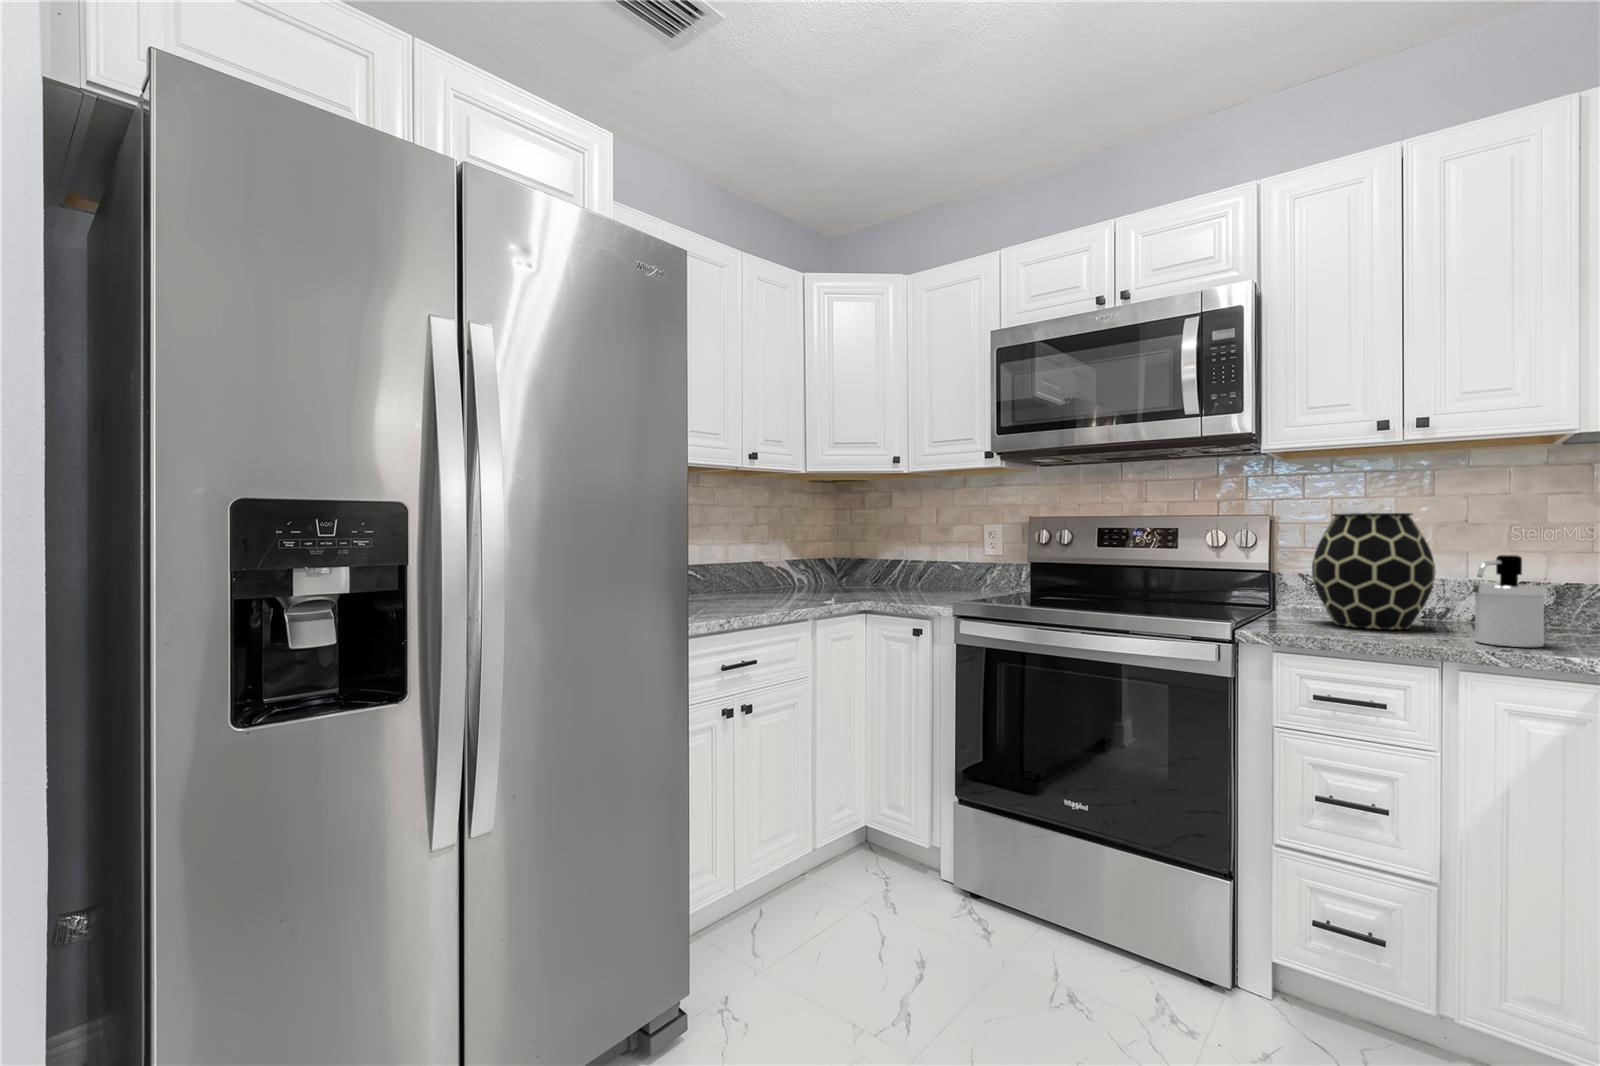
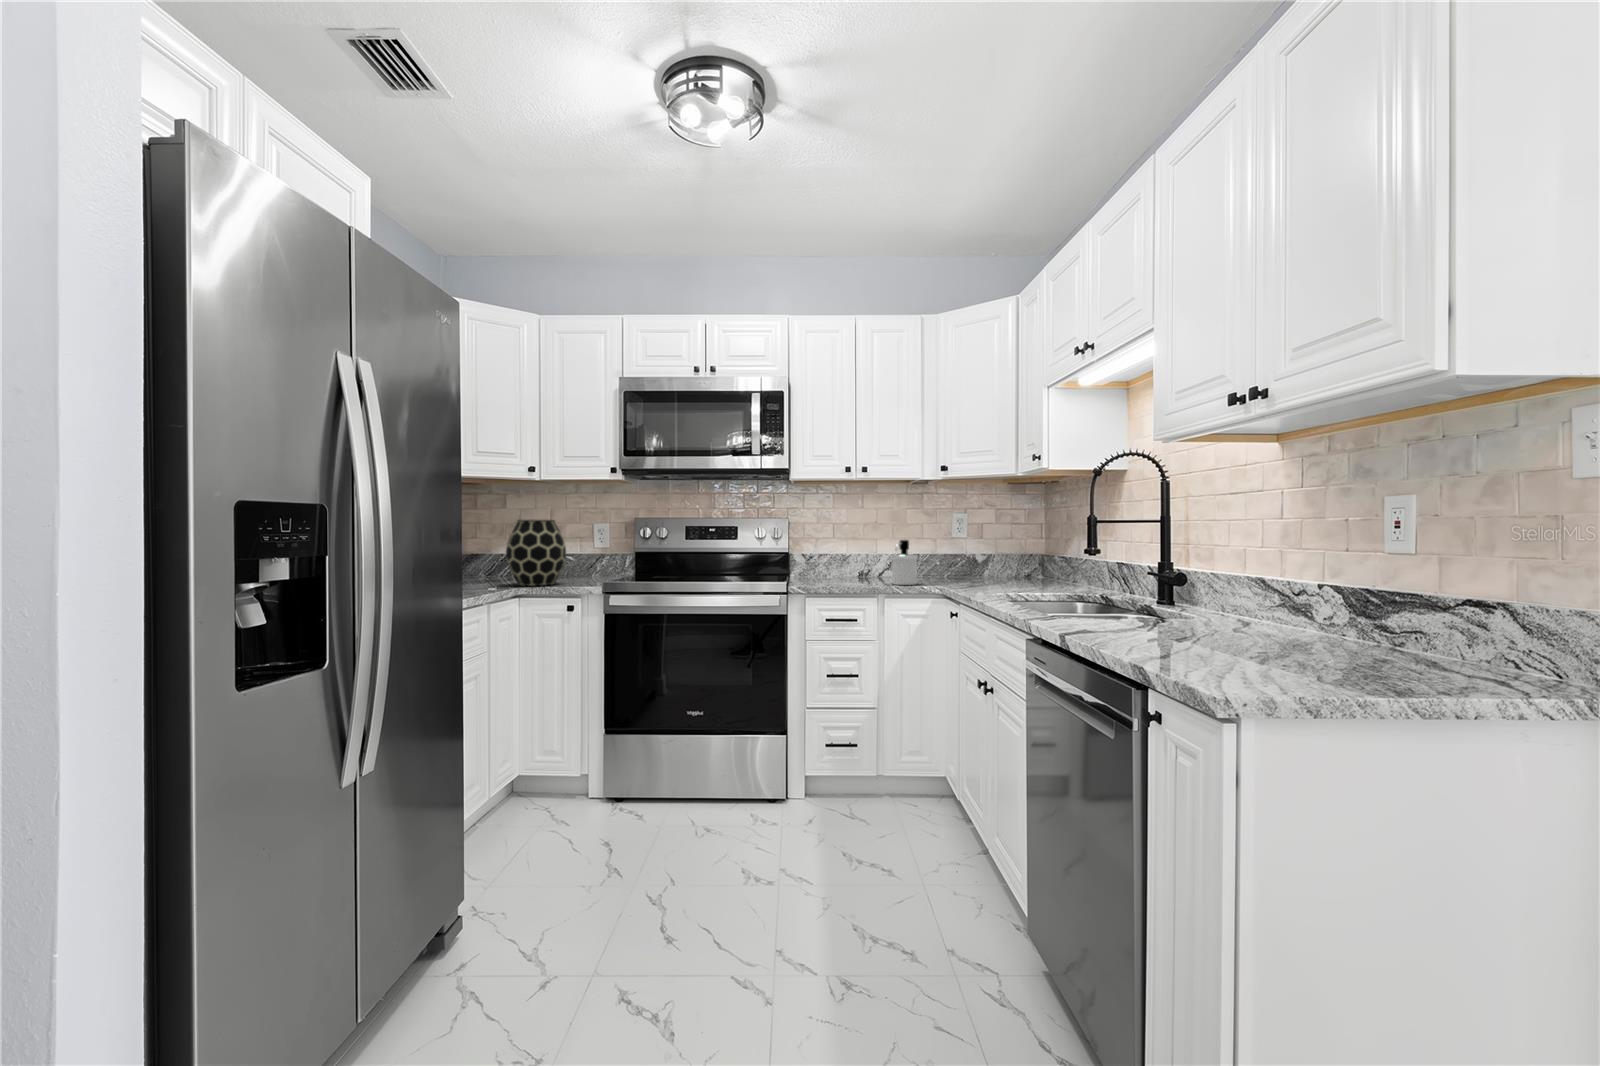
vase: present [1312,513,1435,630] -> present [506,520,566,586]

